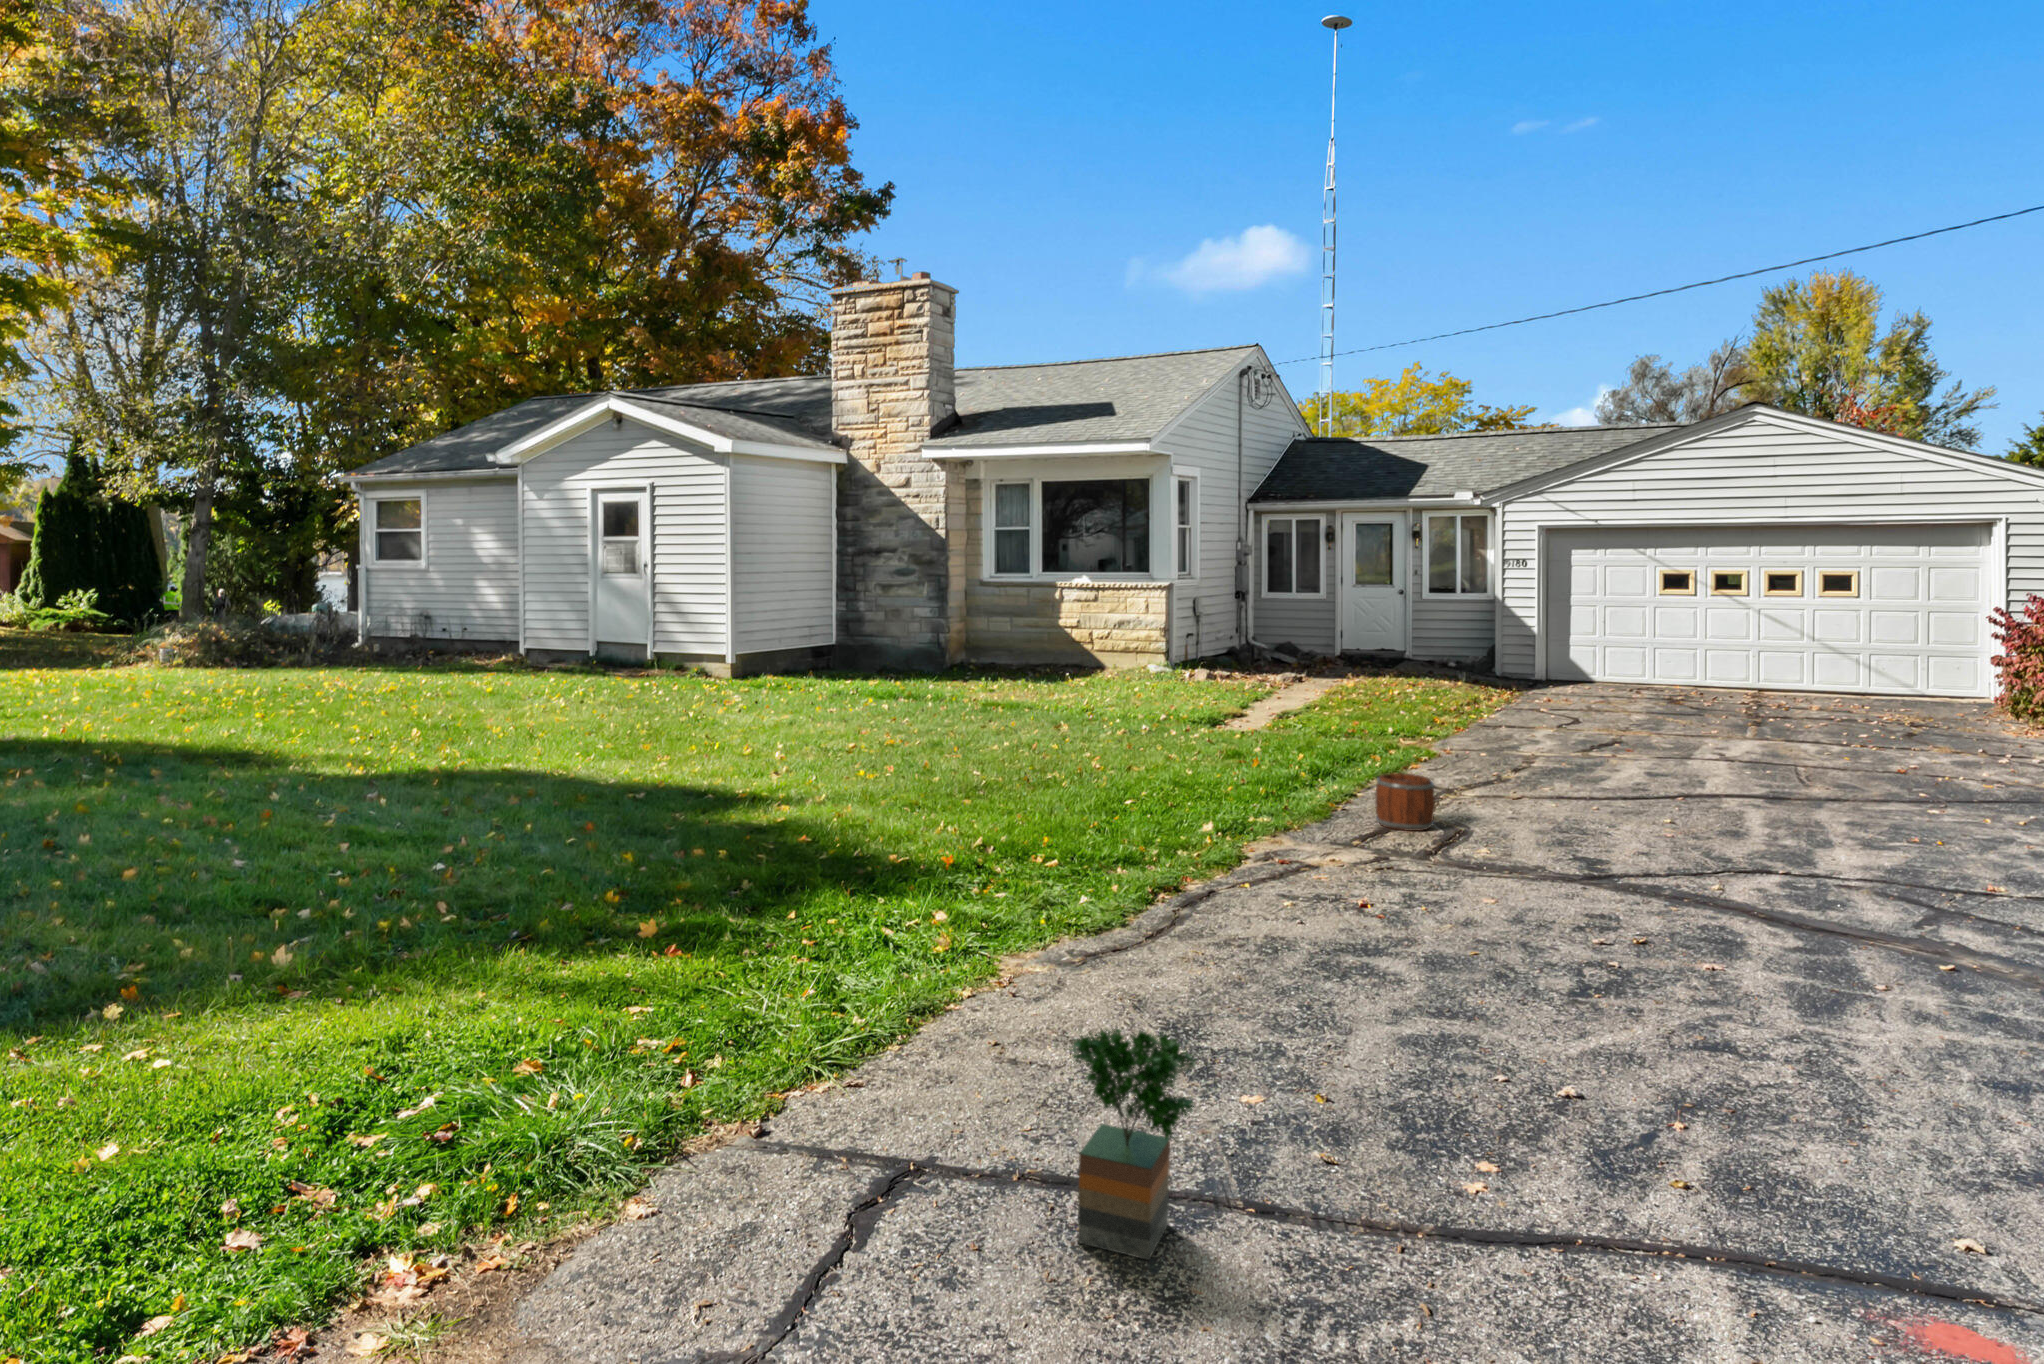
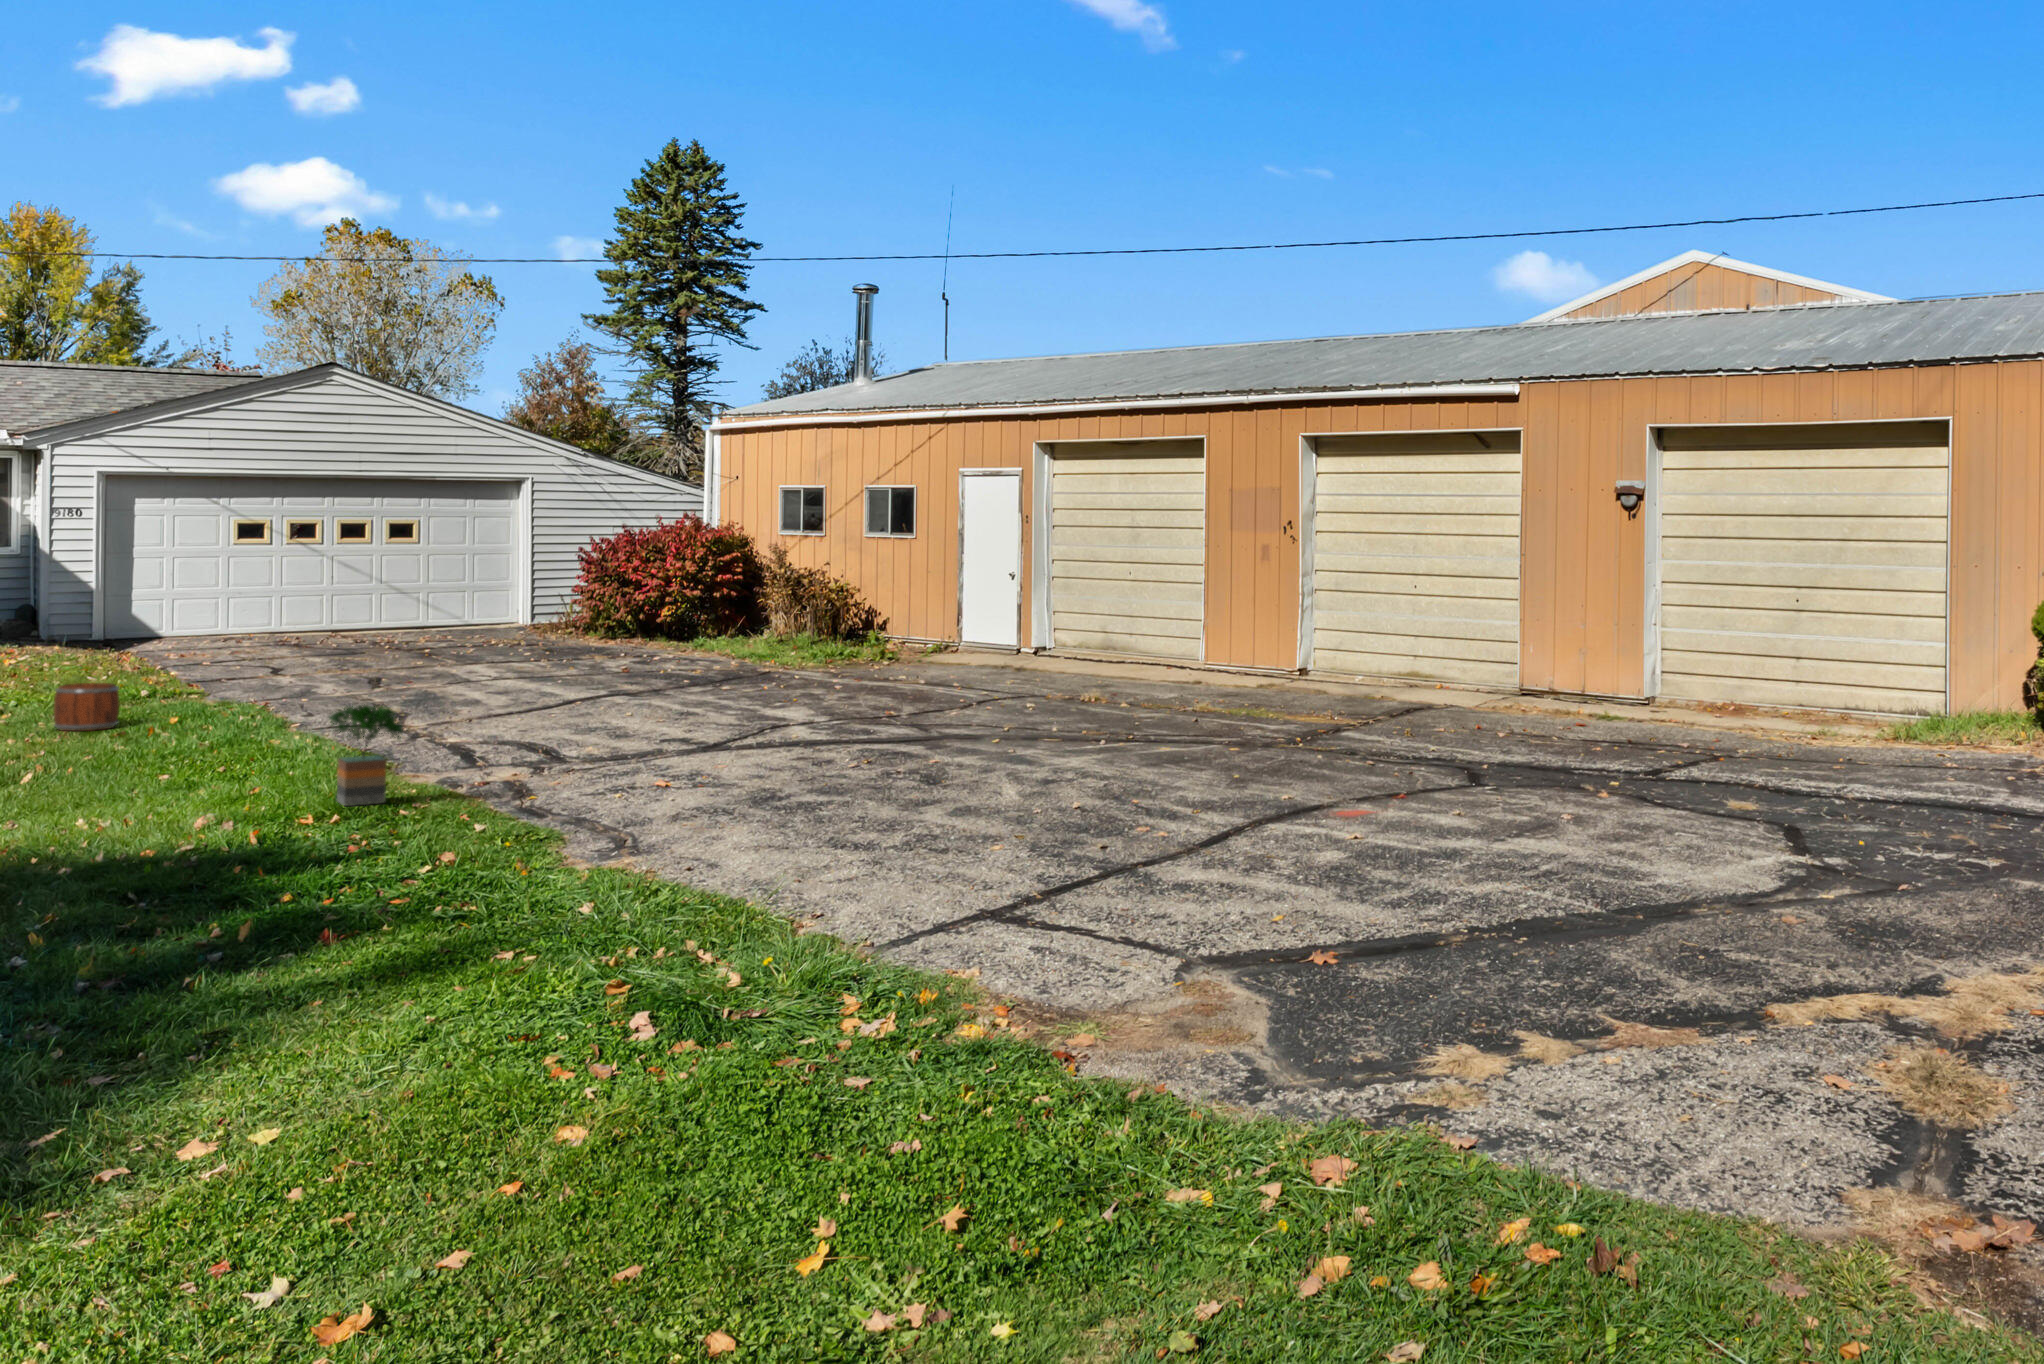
potted tree: present [1070,1027,1195,1260] -> present [329,704,403,806]

